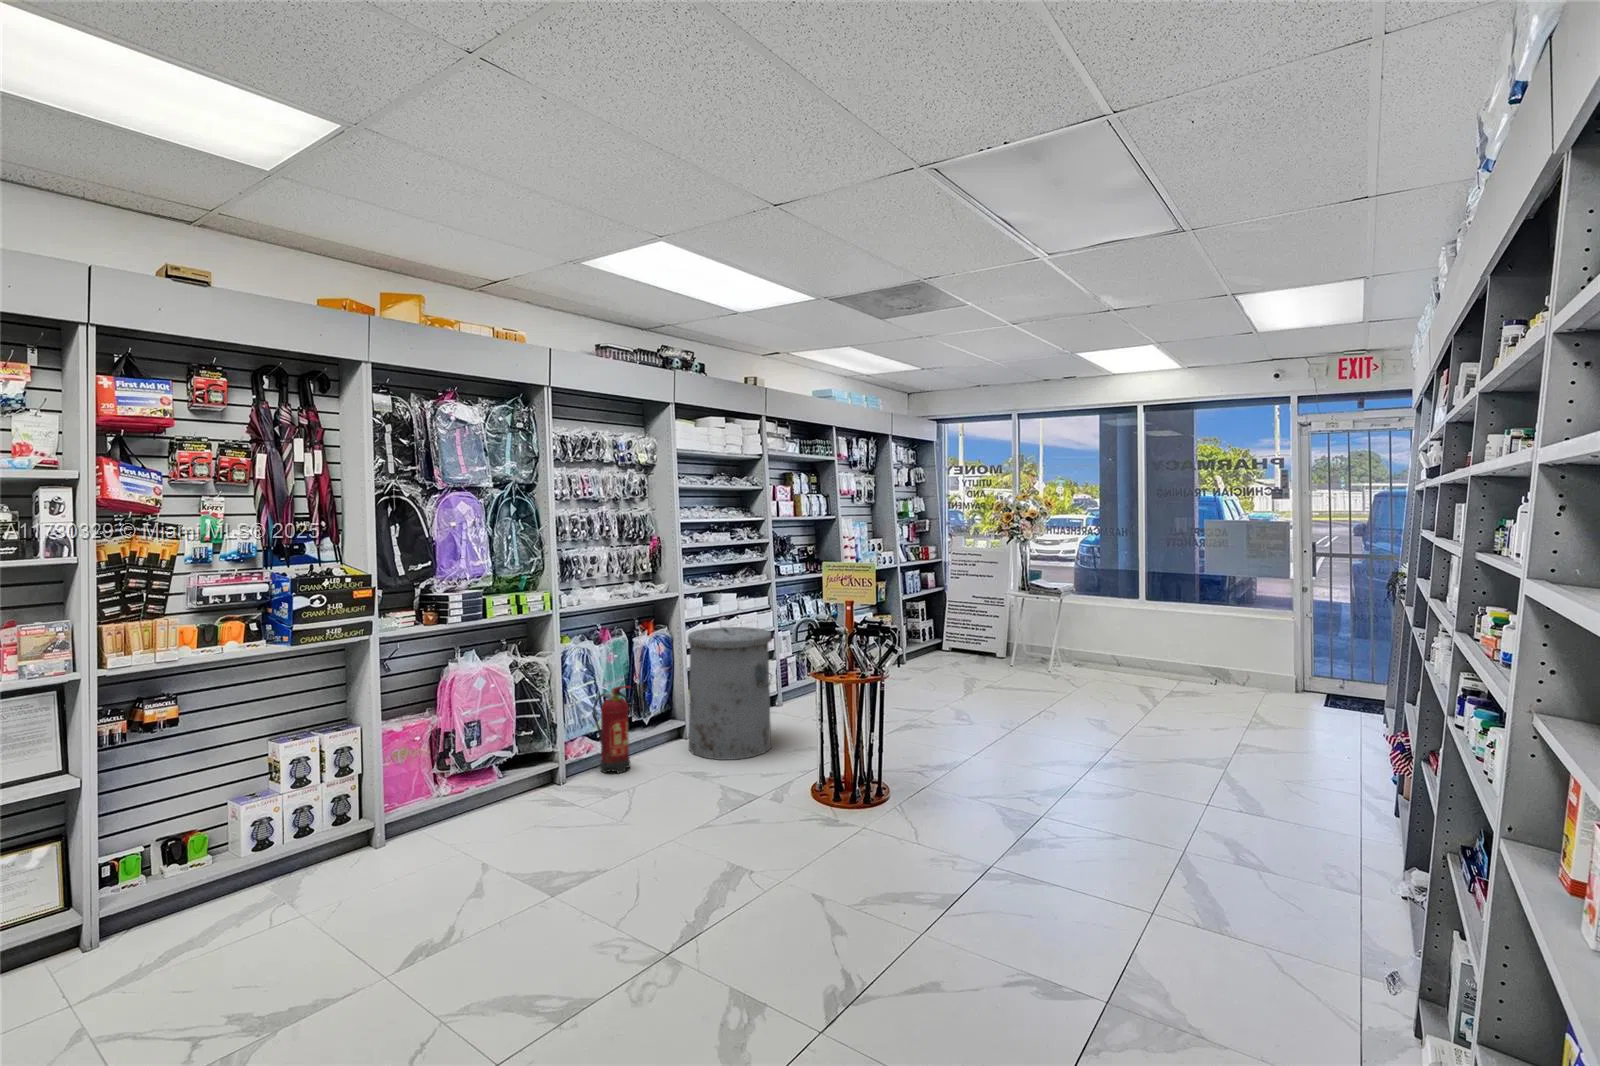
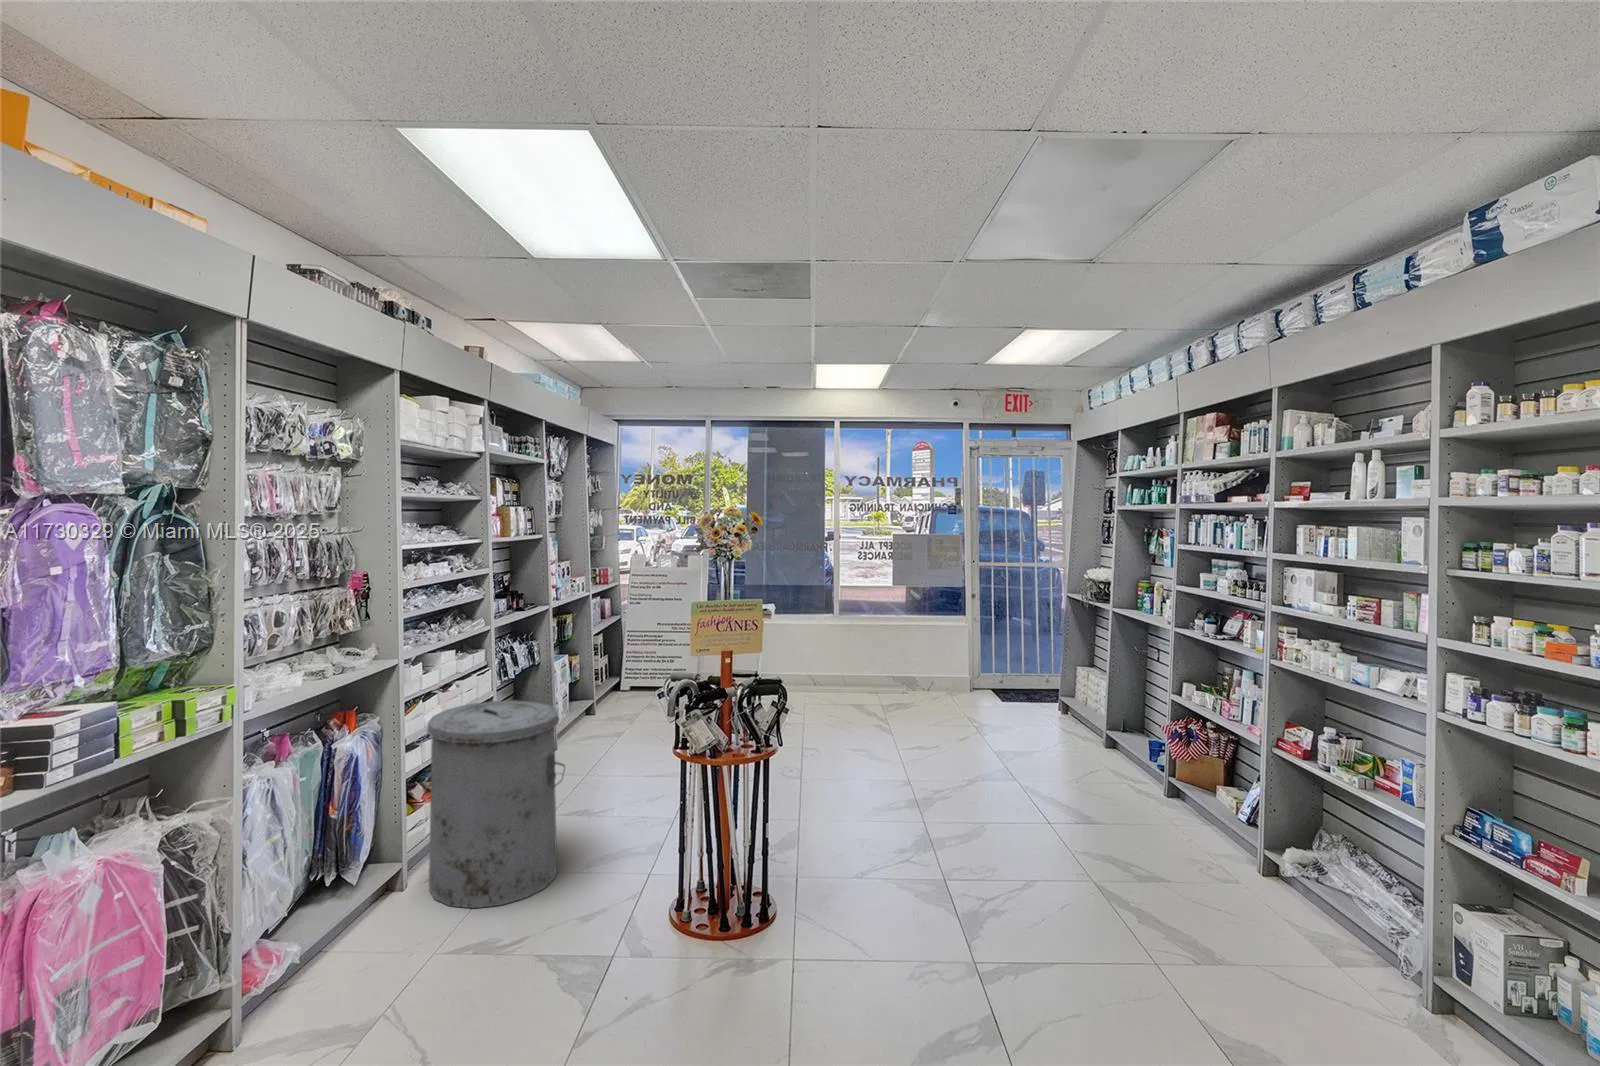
fire extinguisher: present [593,686,630,773] -> none [286,830,373,986]

